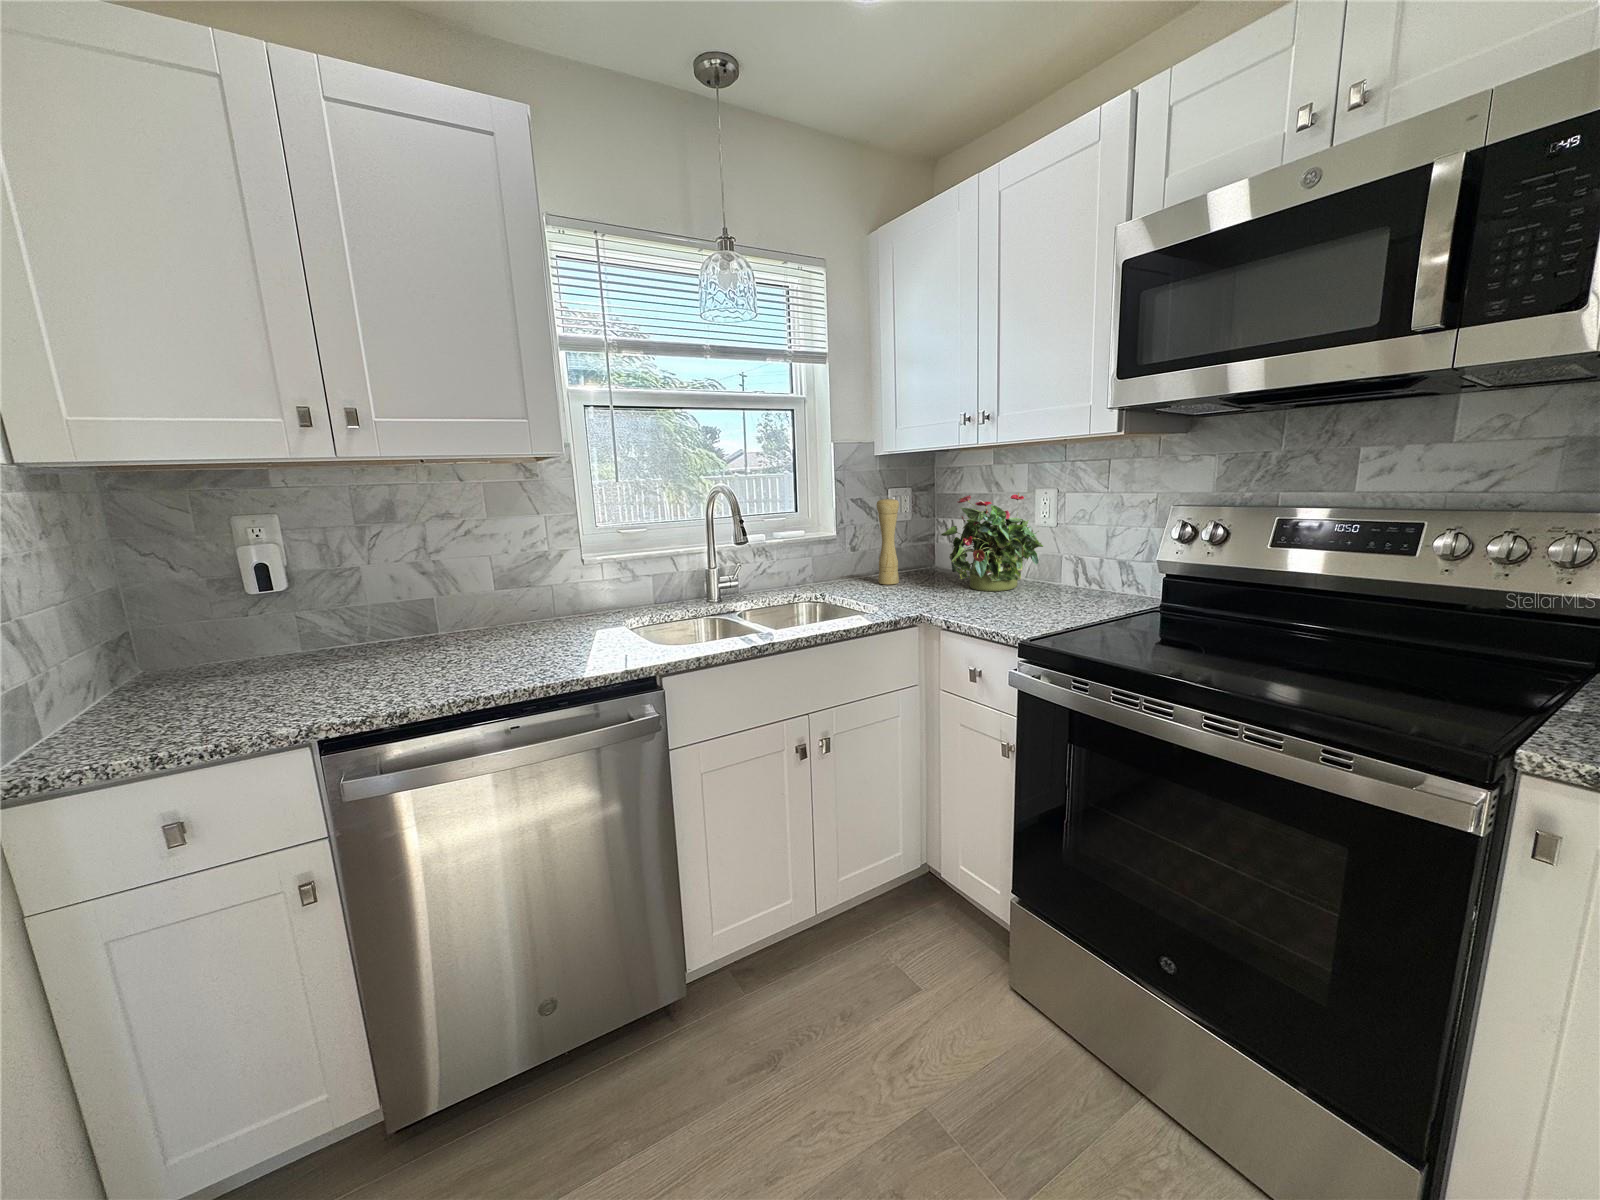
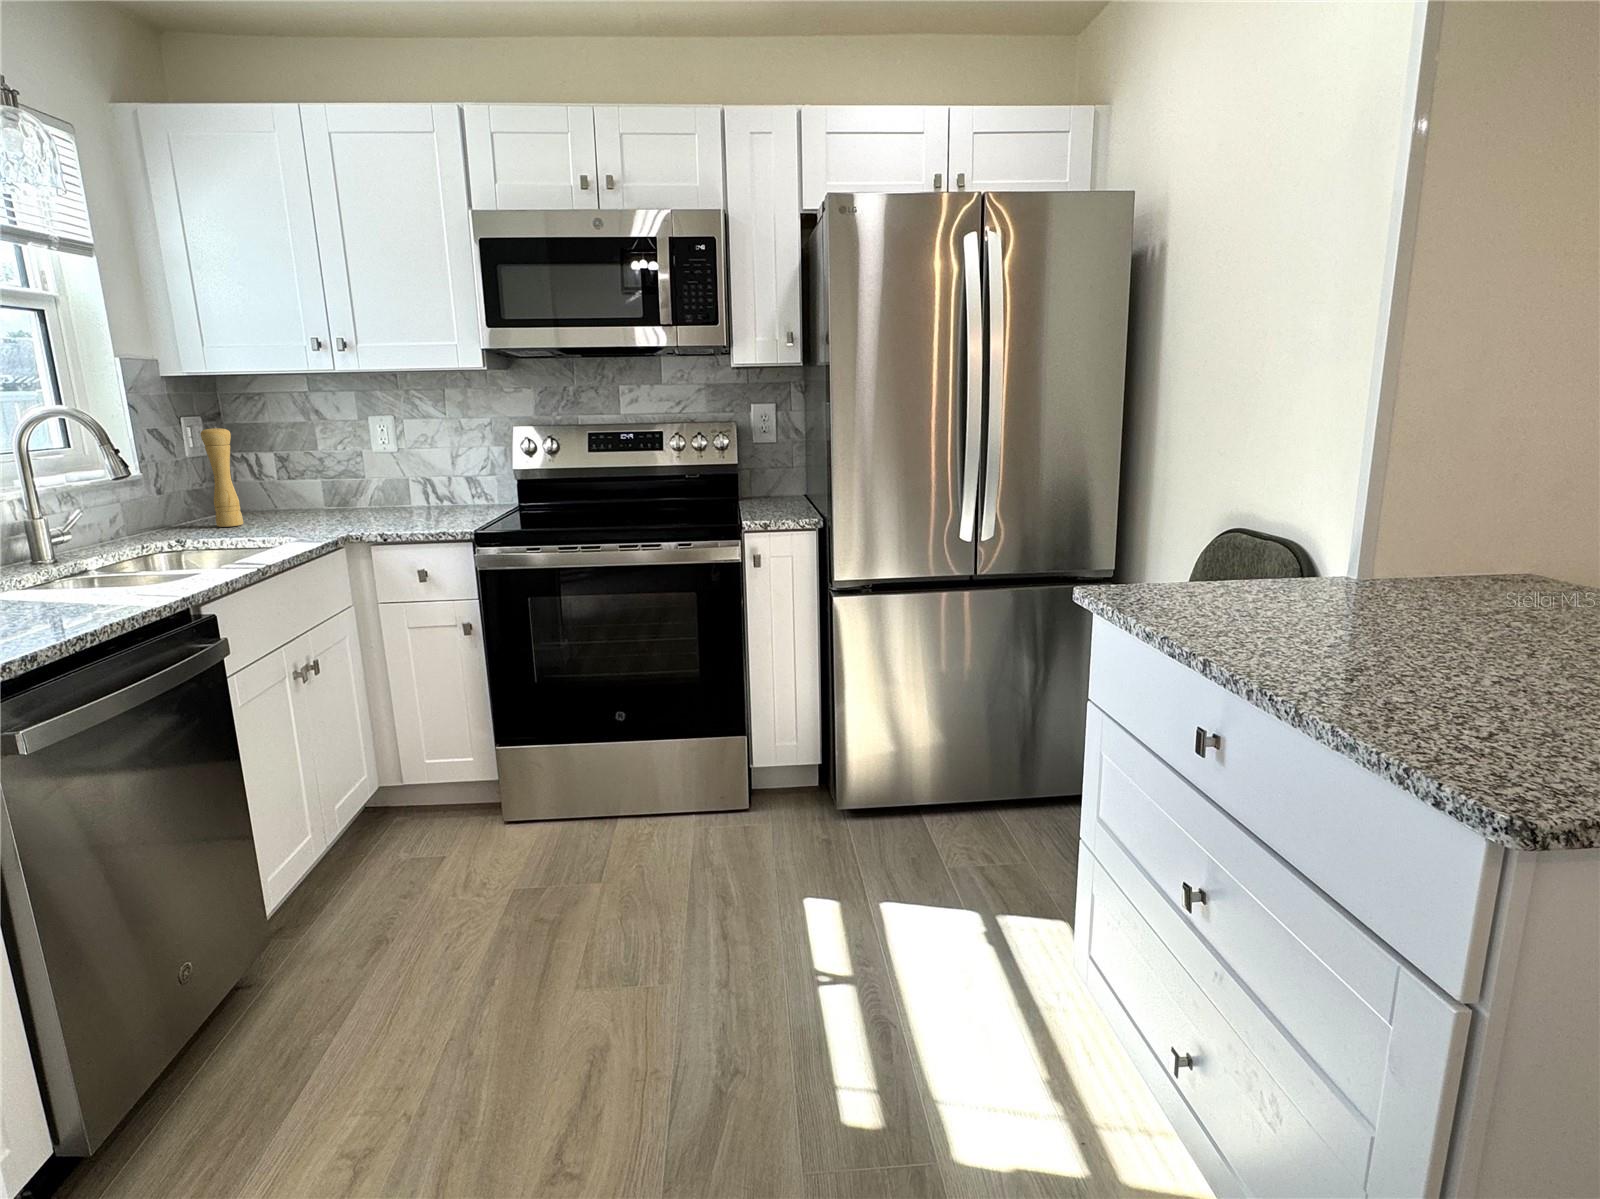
potted plant: present [941,493,1043,591] -> none [296,420,409,517]

